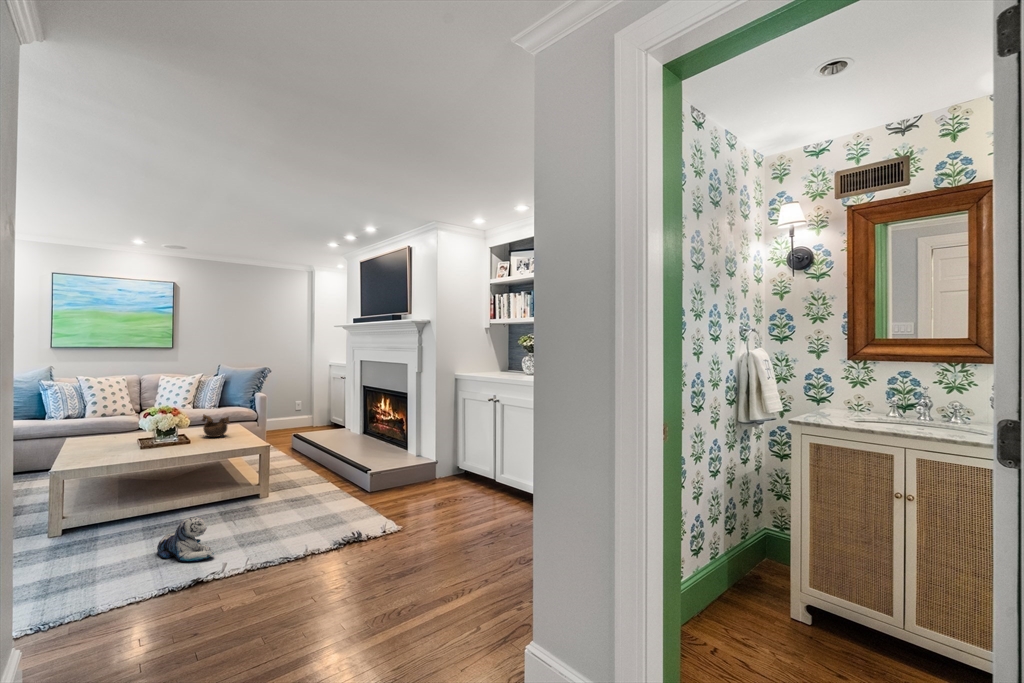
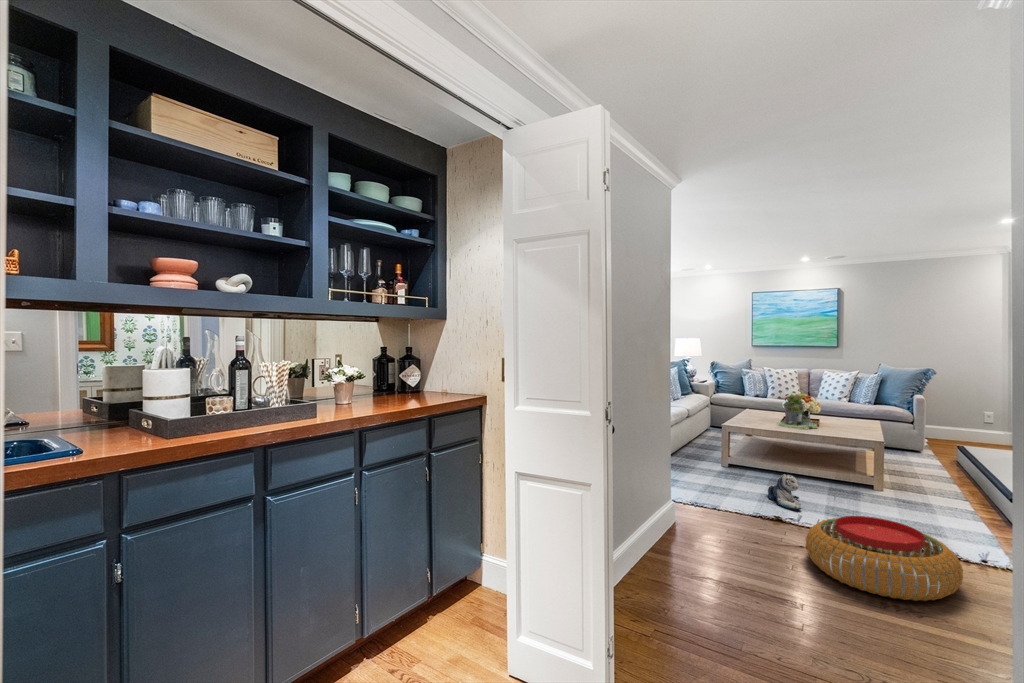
succulent planter: none [141,411,193,455] -> present [778,394,817,429]
decorative bowl: present [202,414,230,437] -> none [834,403,857,426]
pouf: none [263,530,402,627] -> present [806,516,963,601]

